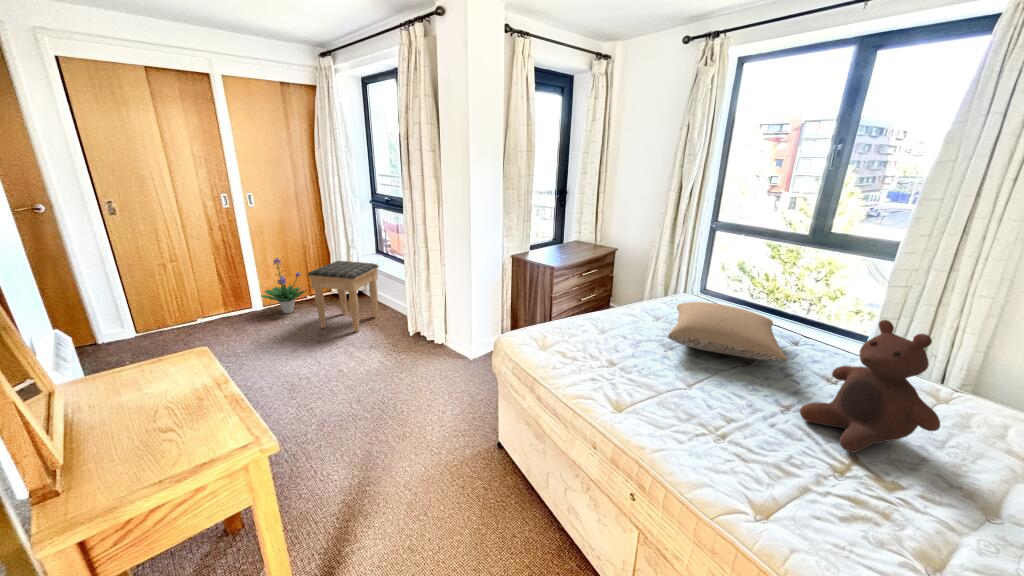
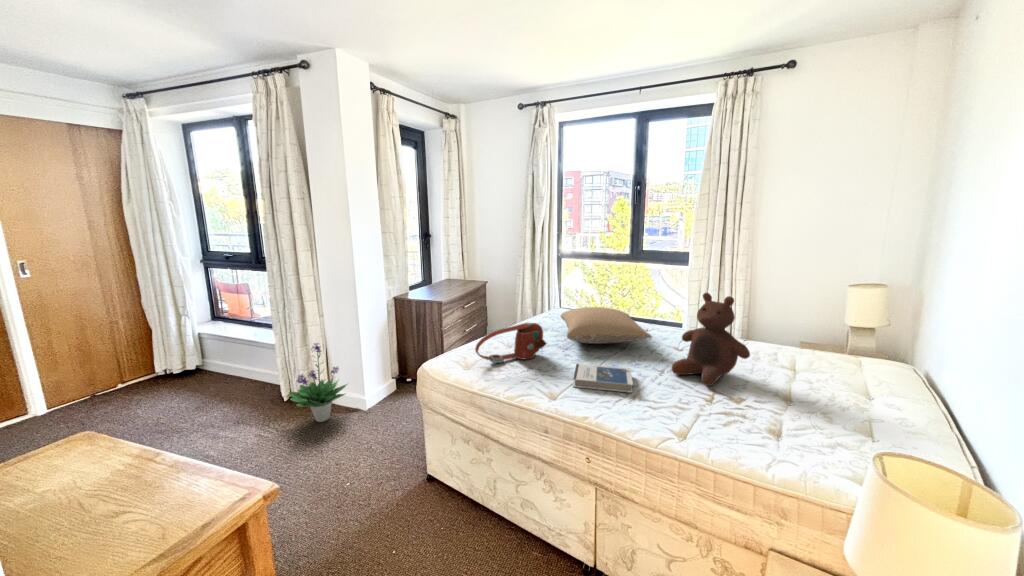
potted plant: present [261,258,307,313] -> present [289,343,347,422]
footstool: present [308,261,379,332] -> none [127,328,233,419]
handbag: none [553,312,639,353] -> present [475,323,546,363]
hardback book: none [649,373,736,430] -> present [573,364,633,393]

